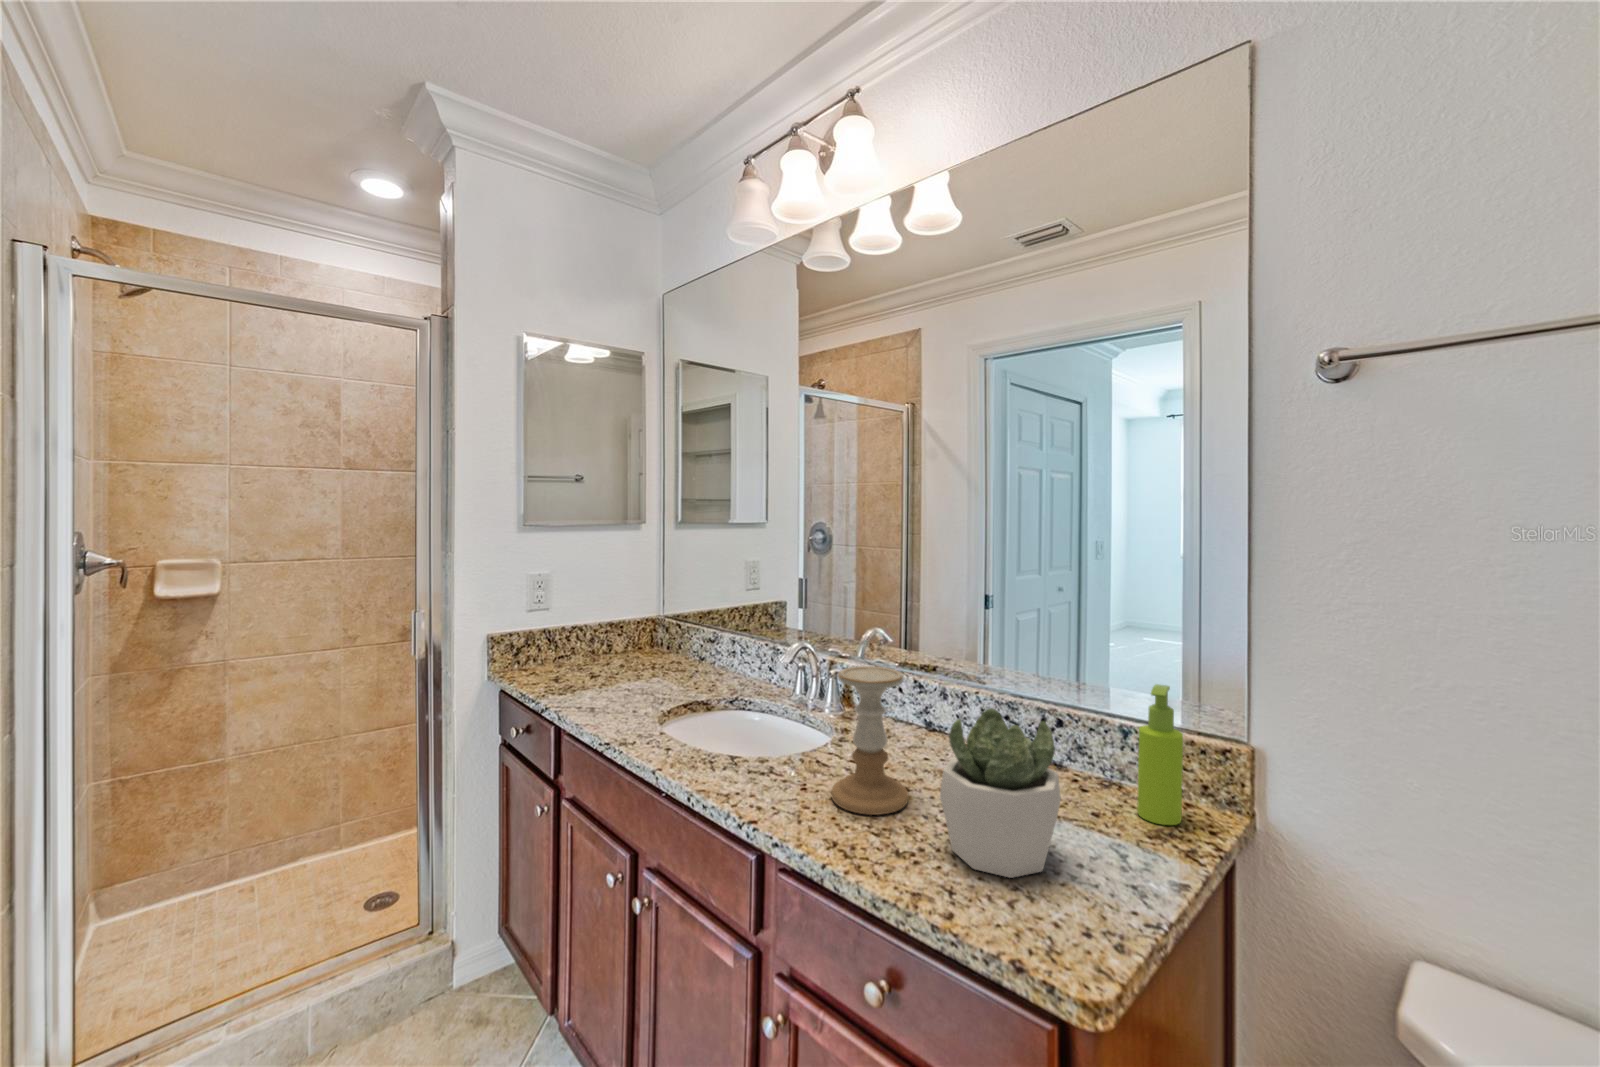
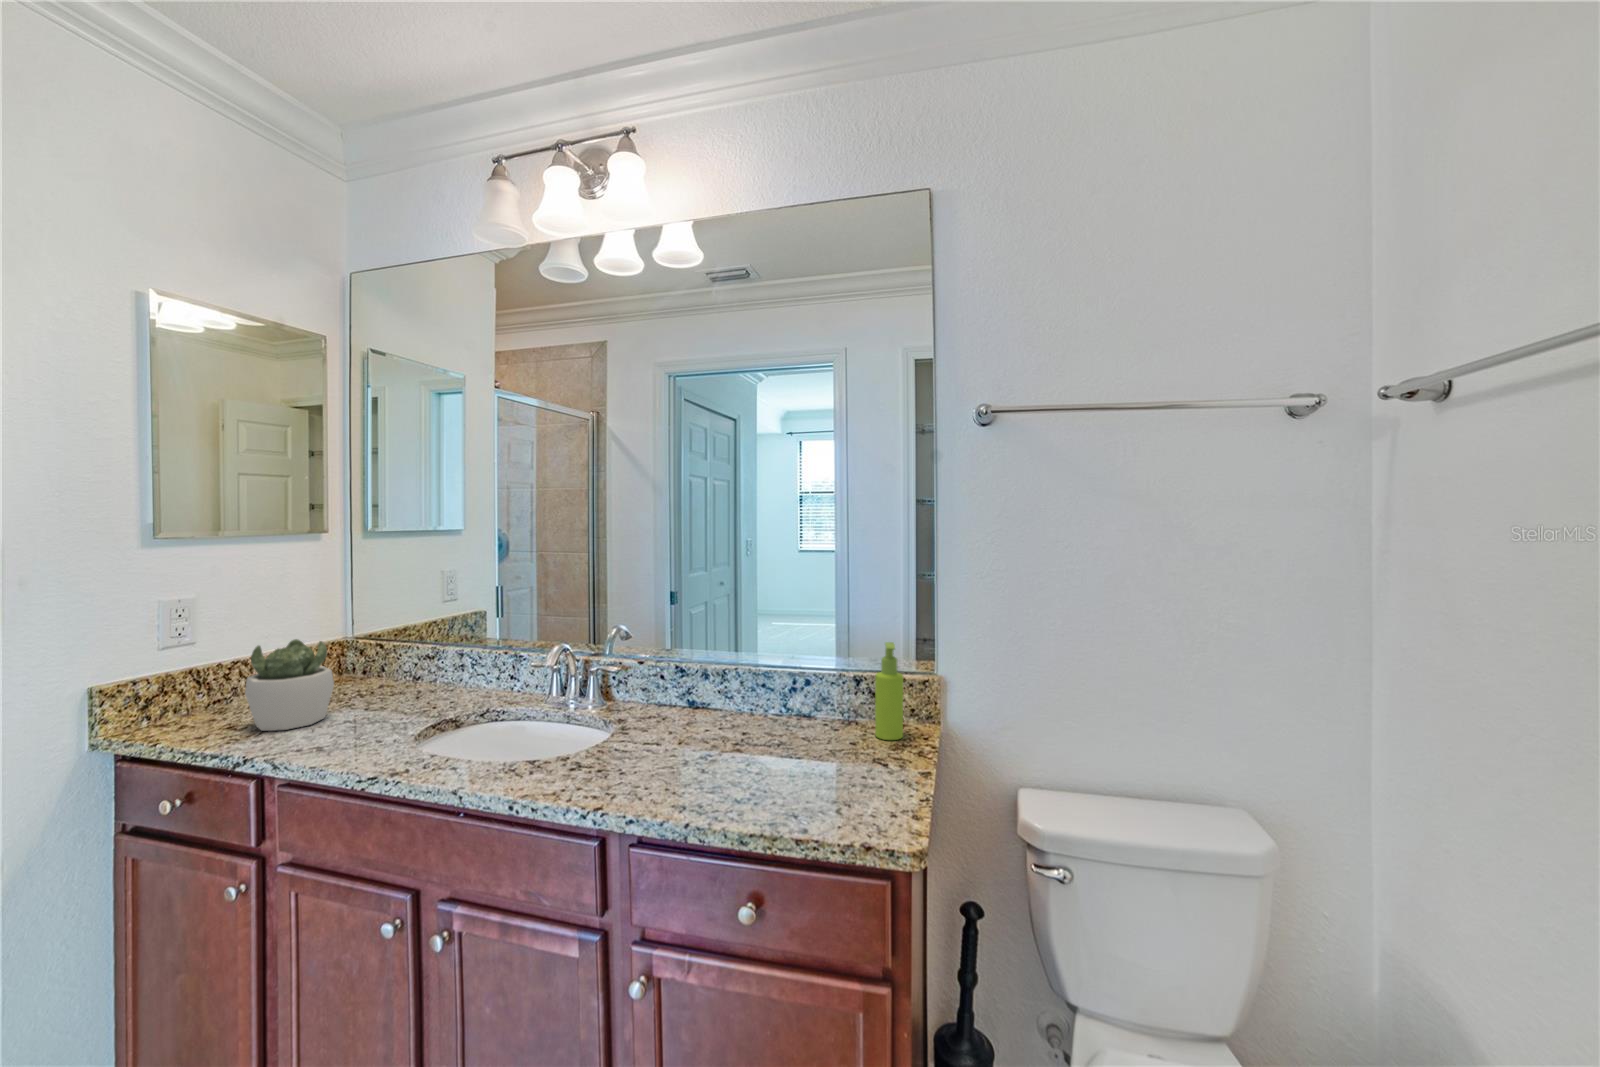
candle holder: present [831,666,908,815] -> none [654,654,722,781]
succulent plant: present [940,708,1061,878] -> present [245,639,334,731]

